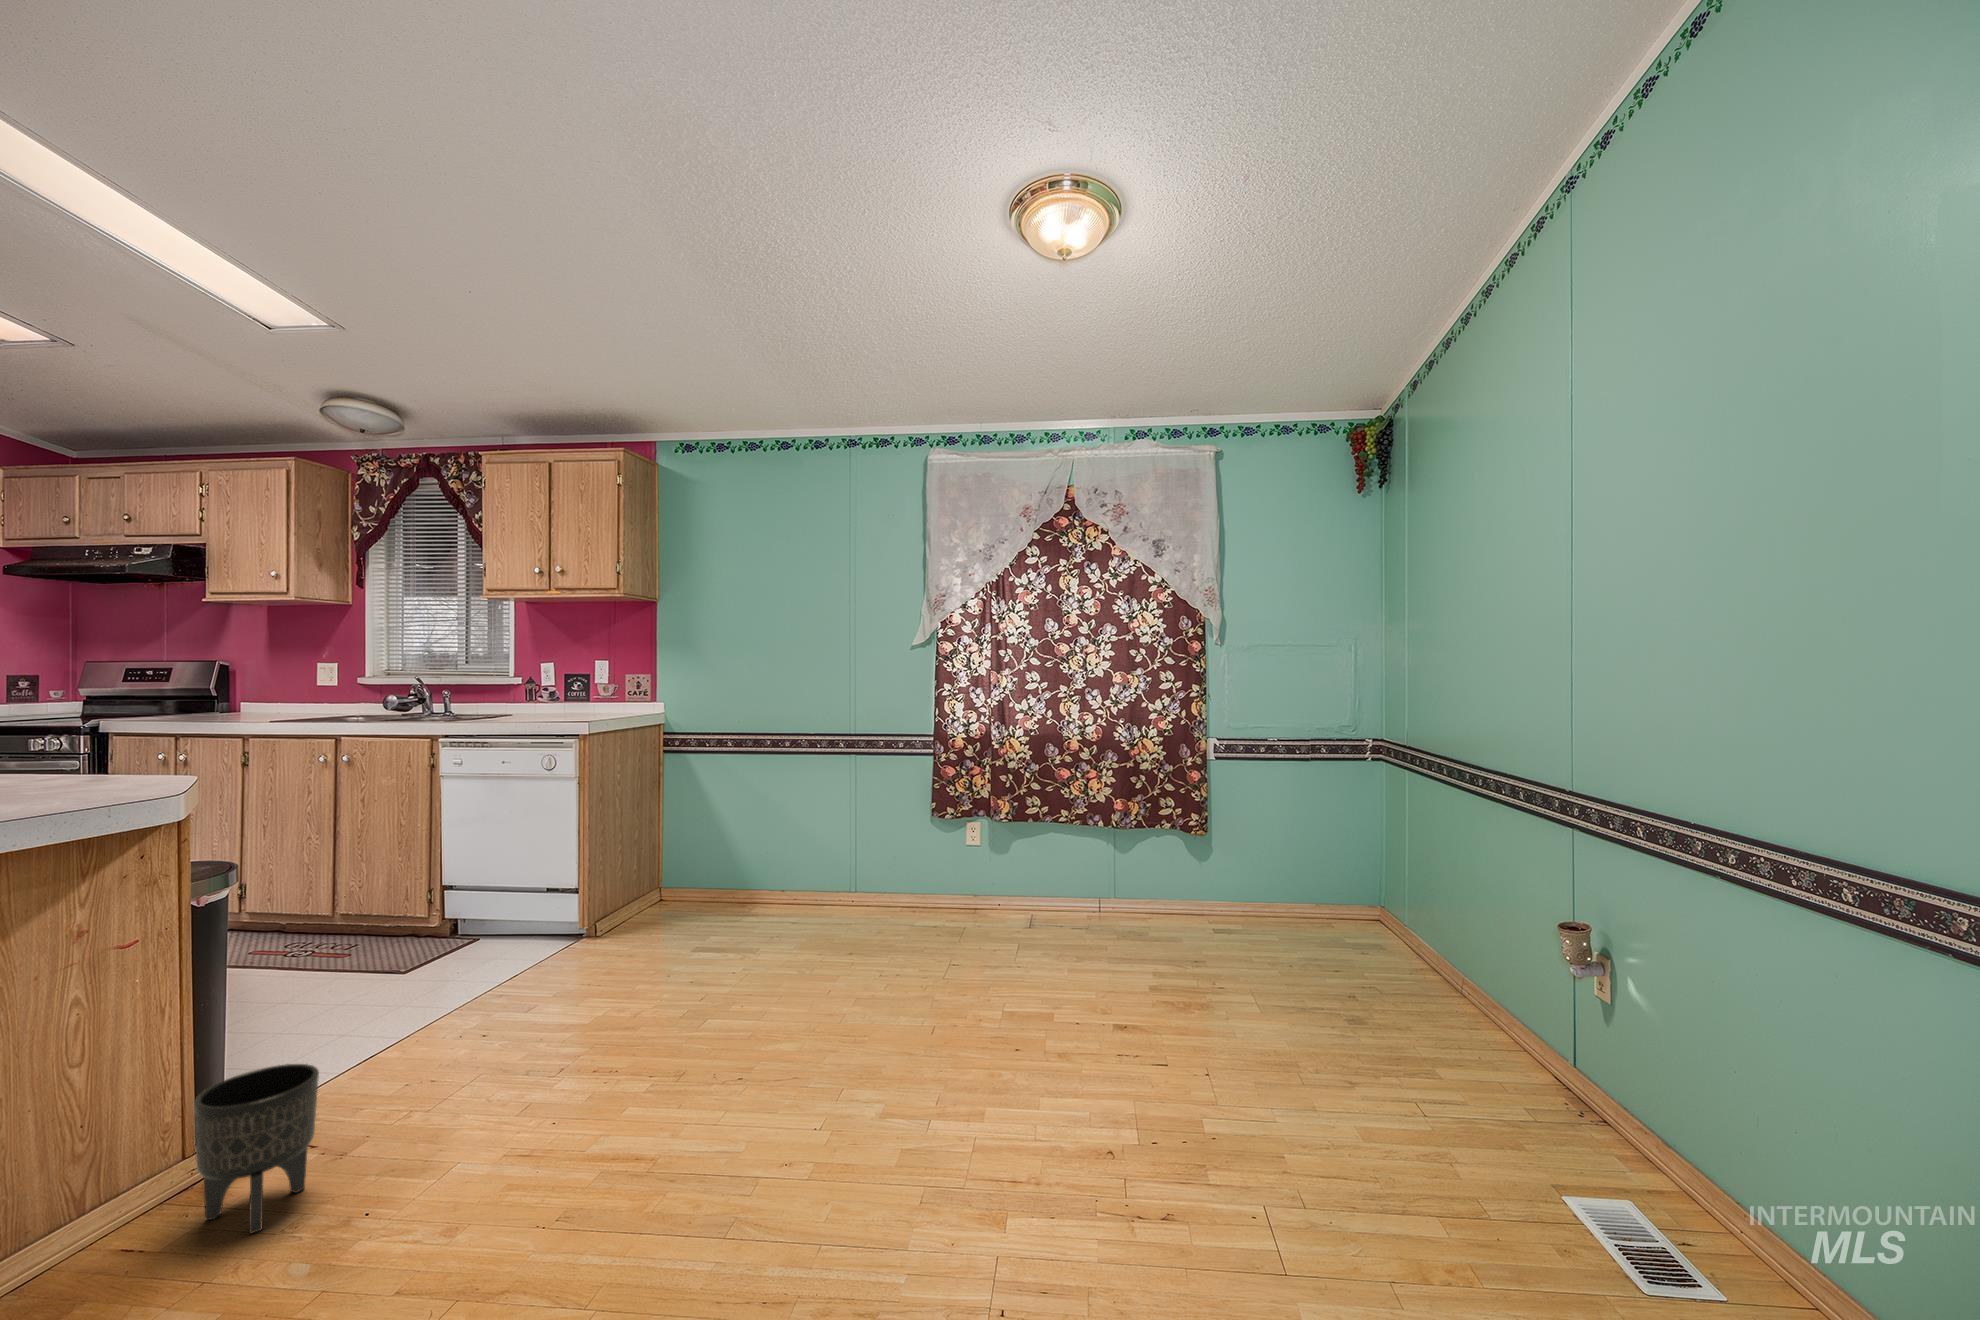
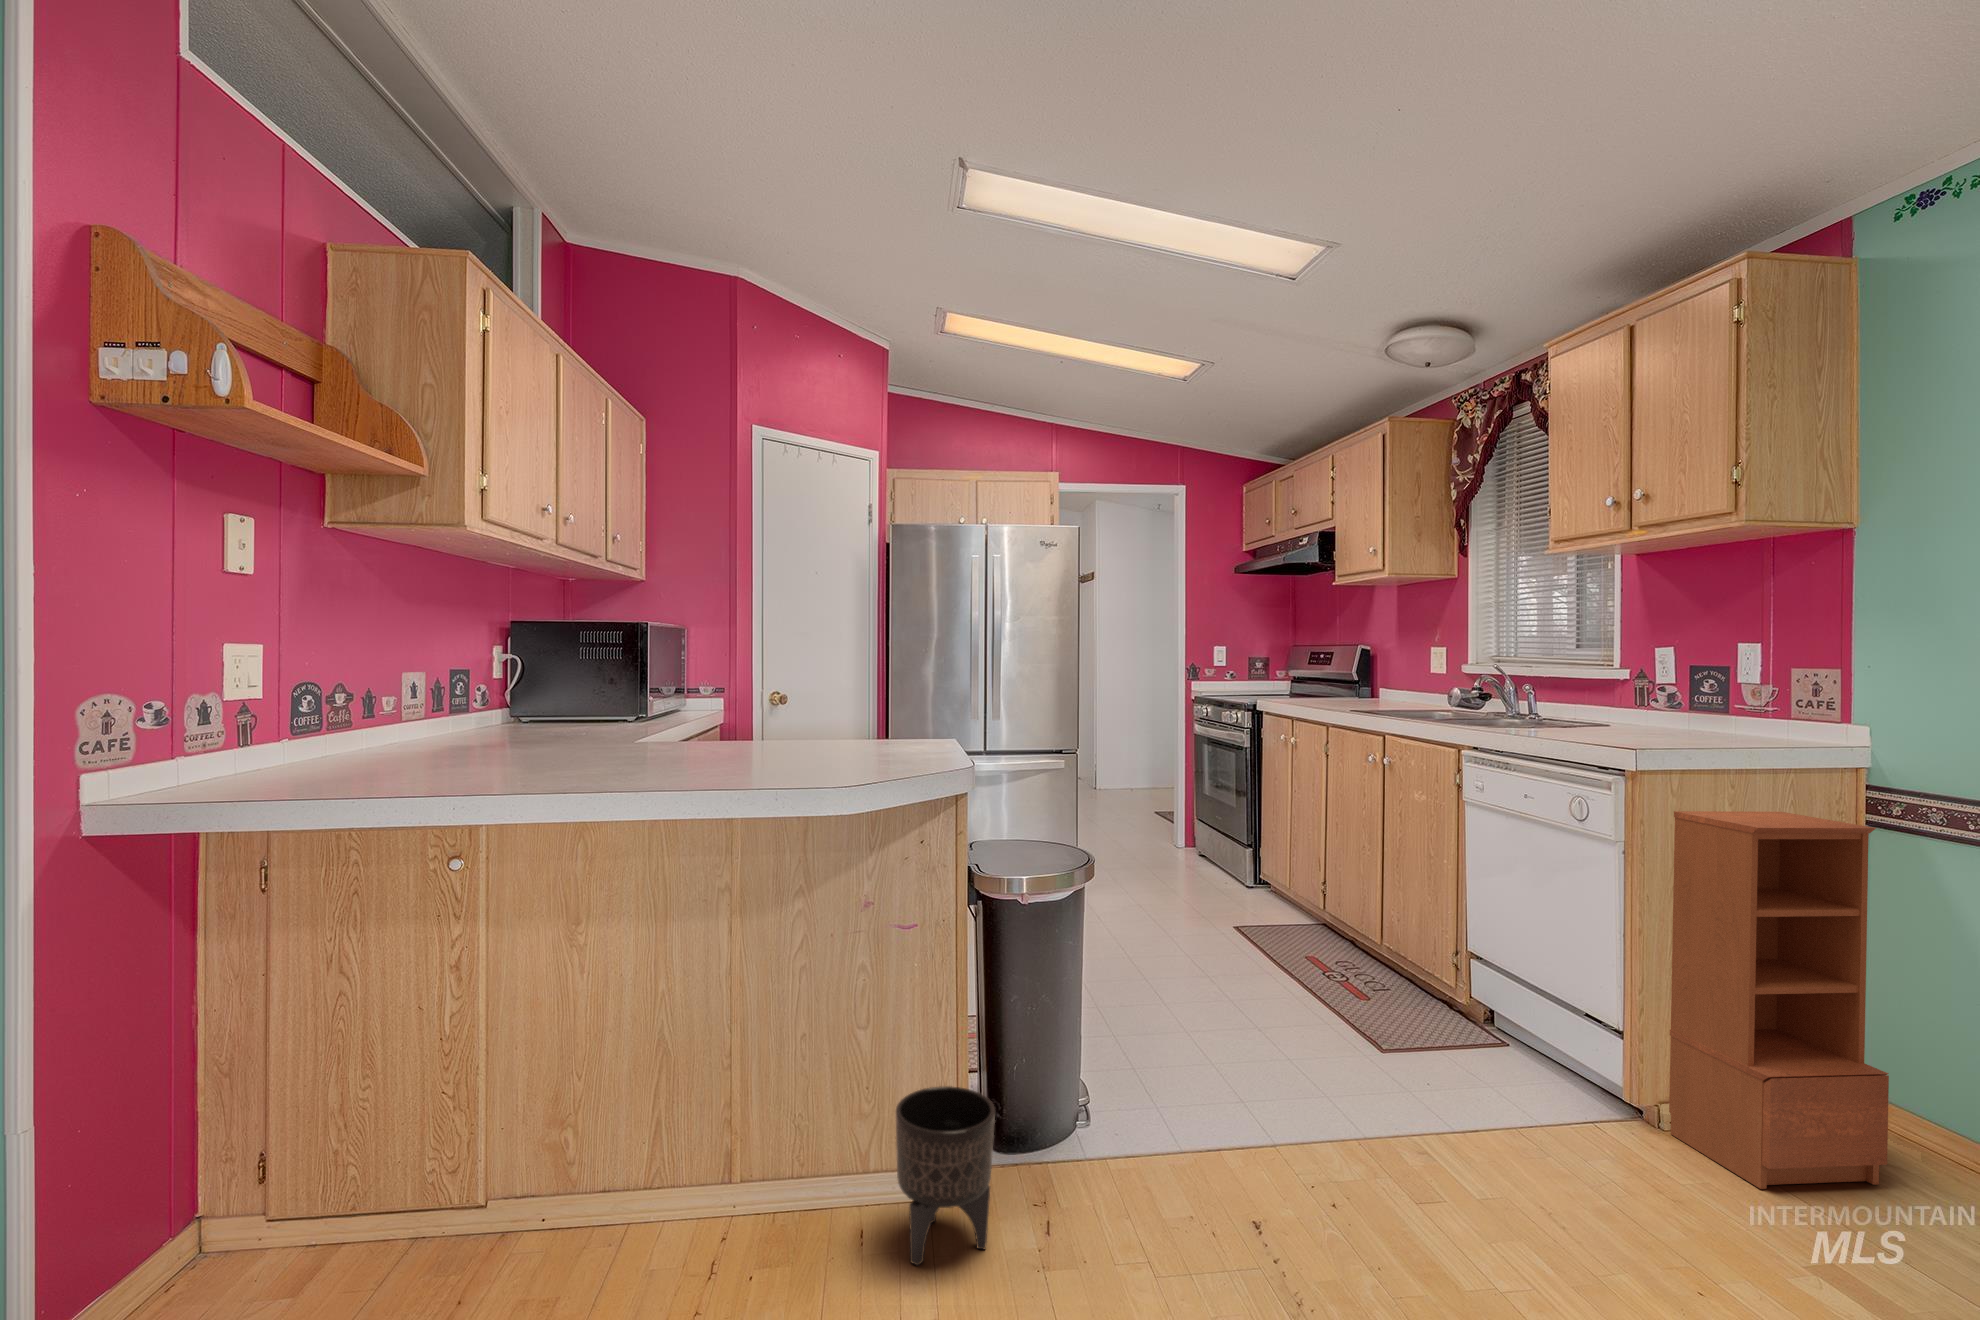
bookcase: none [608,750,697,939] -> present [1669,811,1889,1189]

